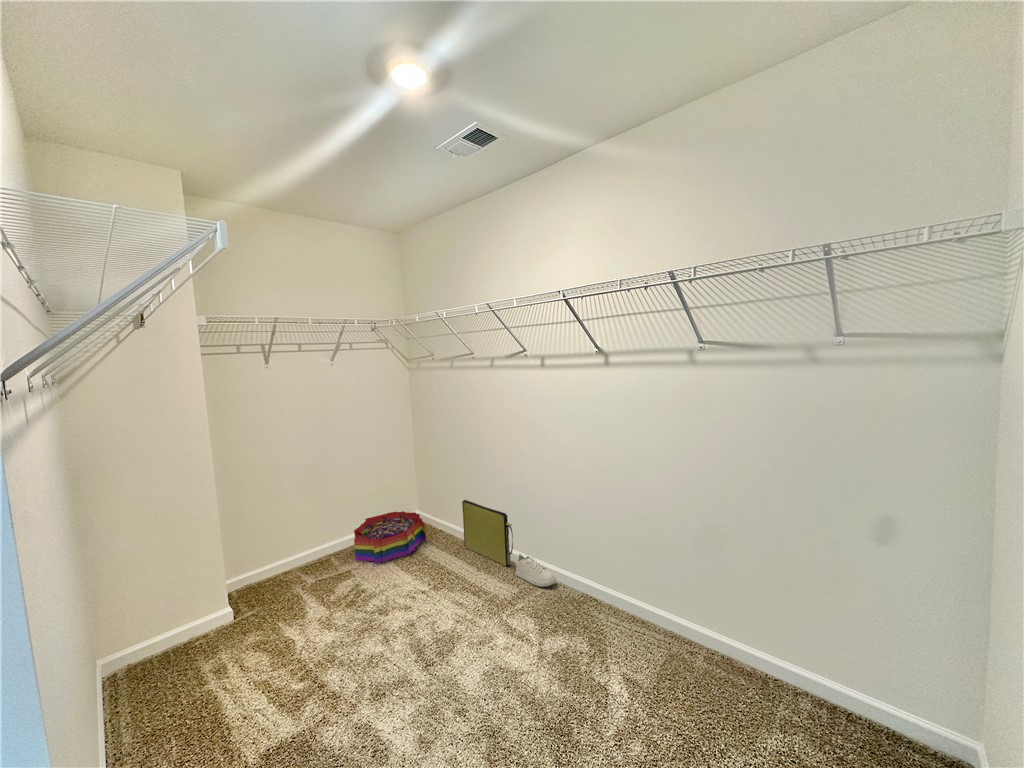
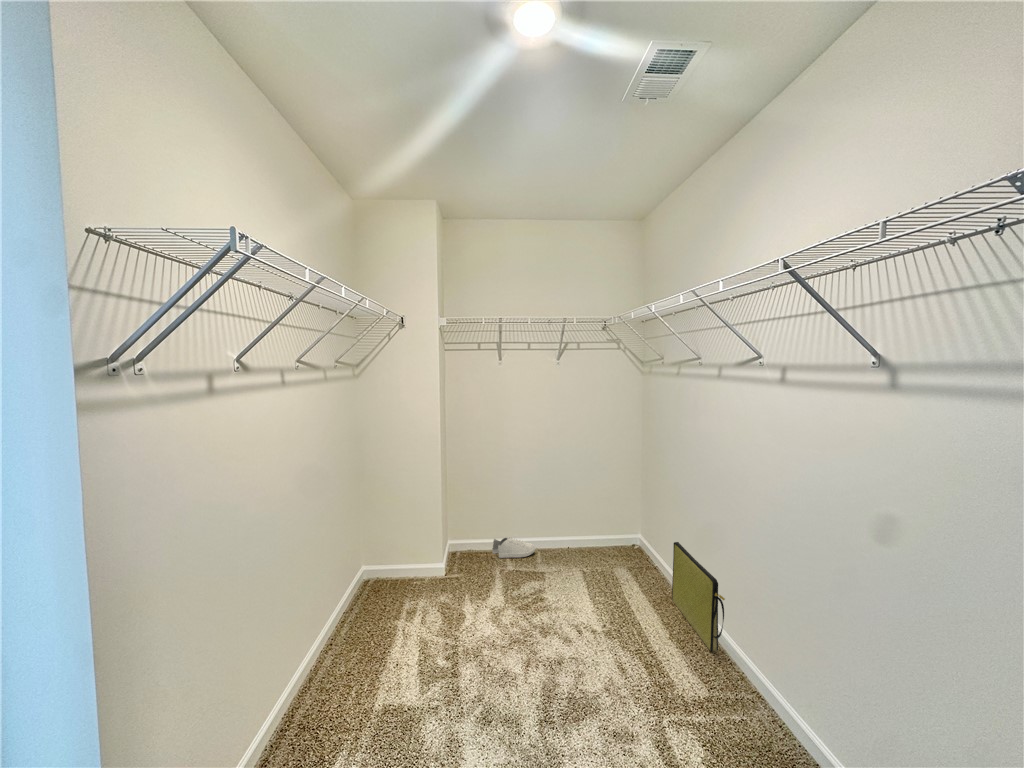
storage bin: present [354,511,427,564] -> none [556,525,632,580]
shoe: present [516,554,556,587] -> present [492,537,535,558]

